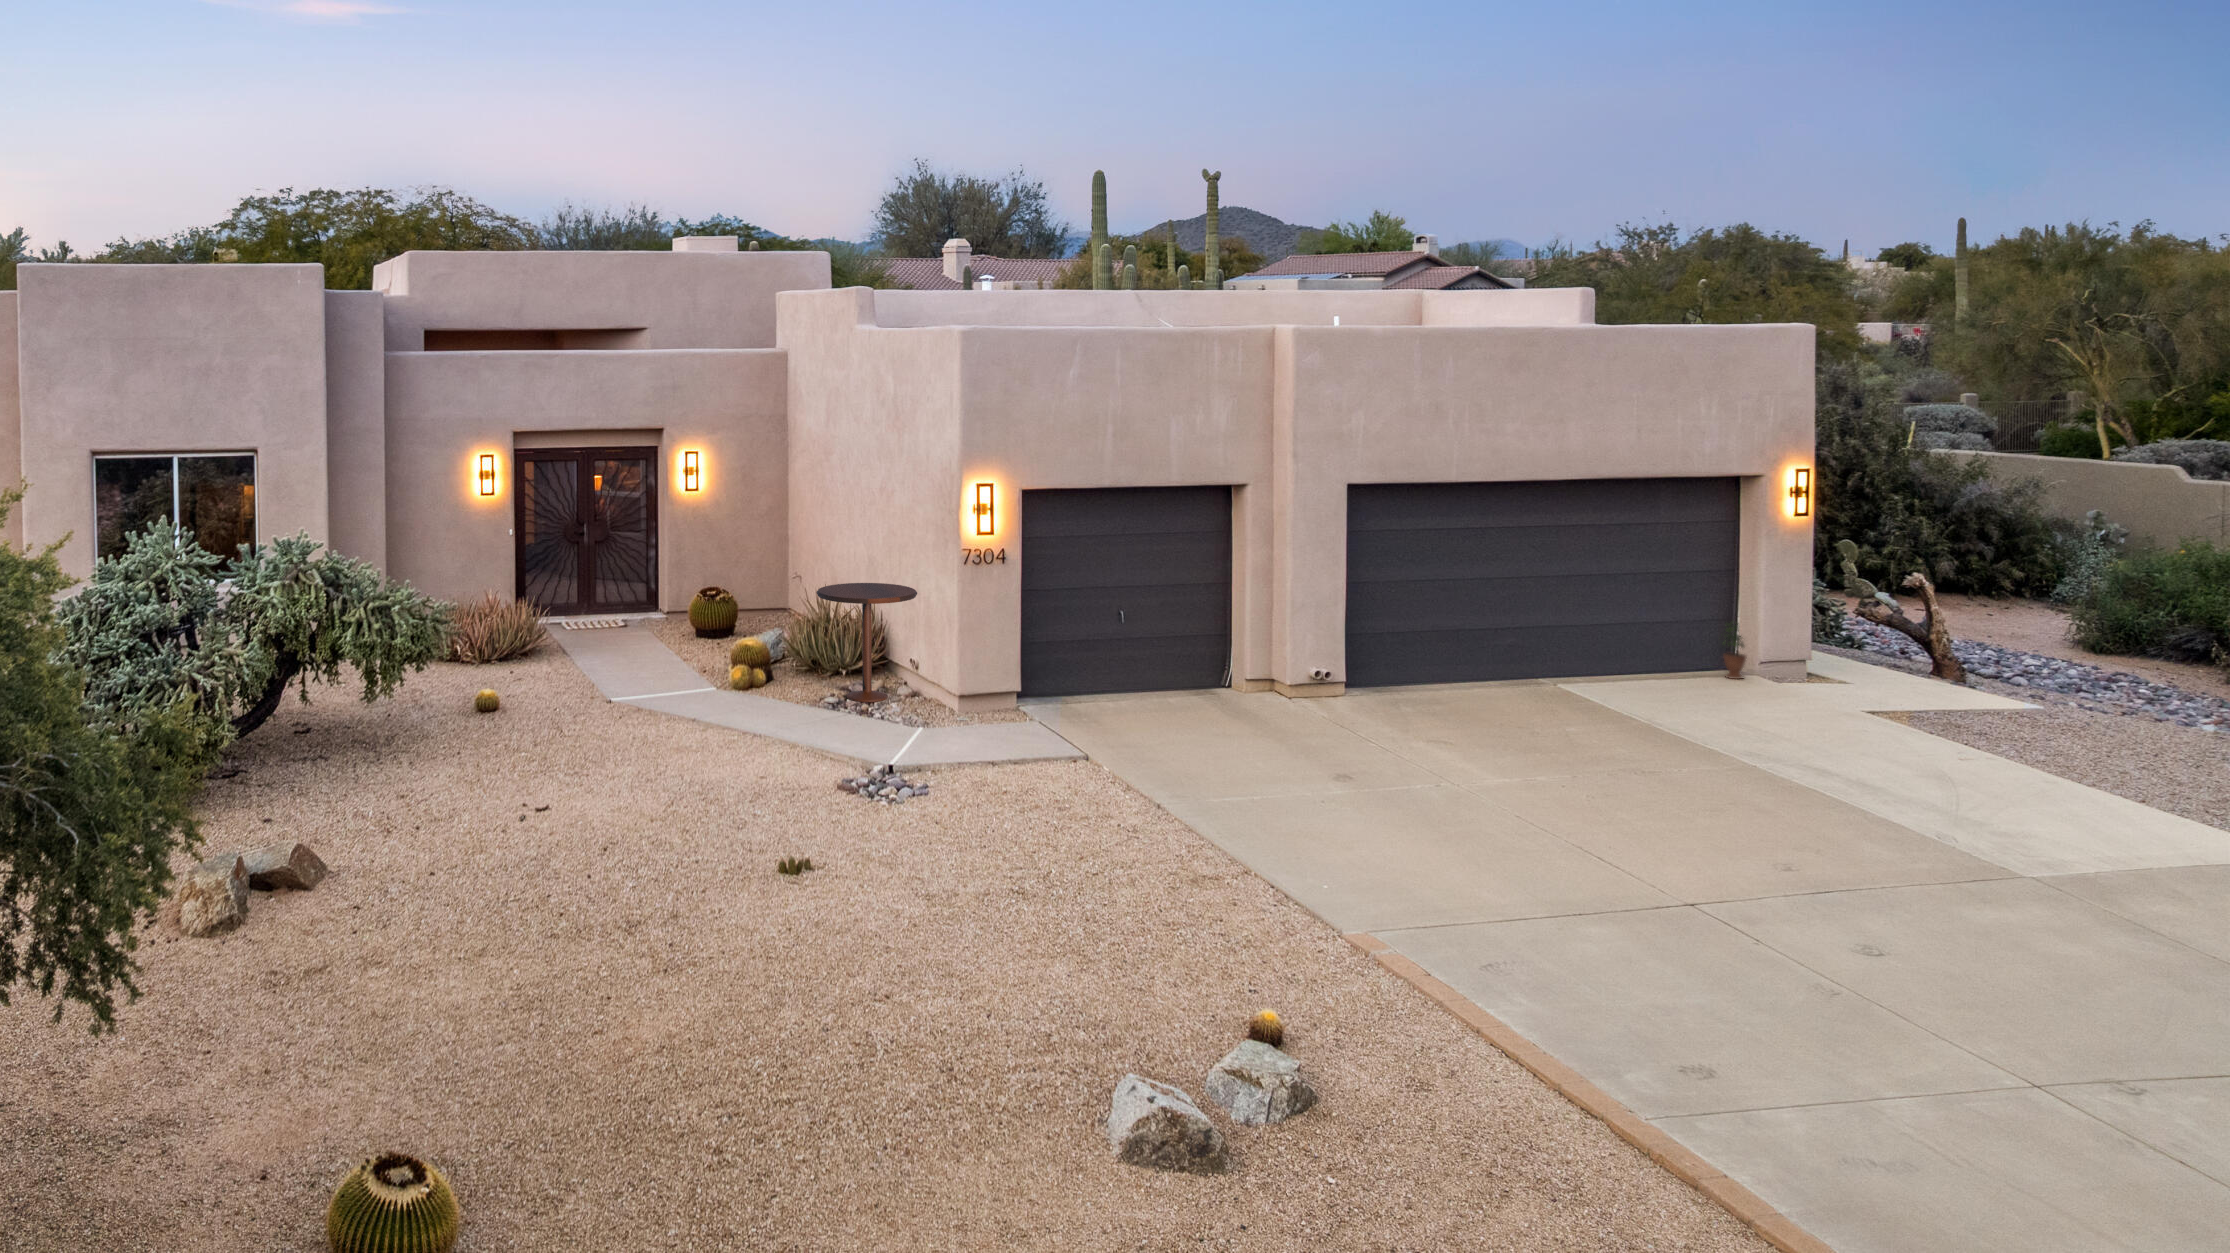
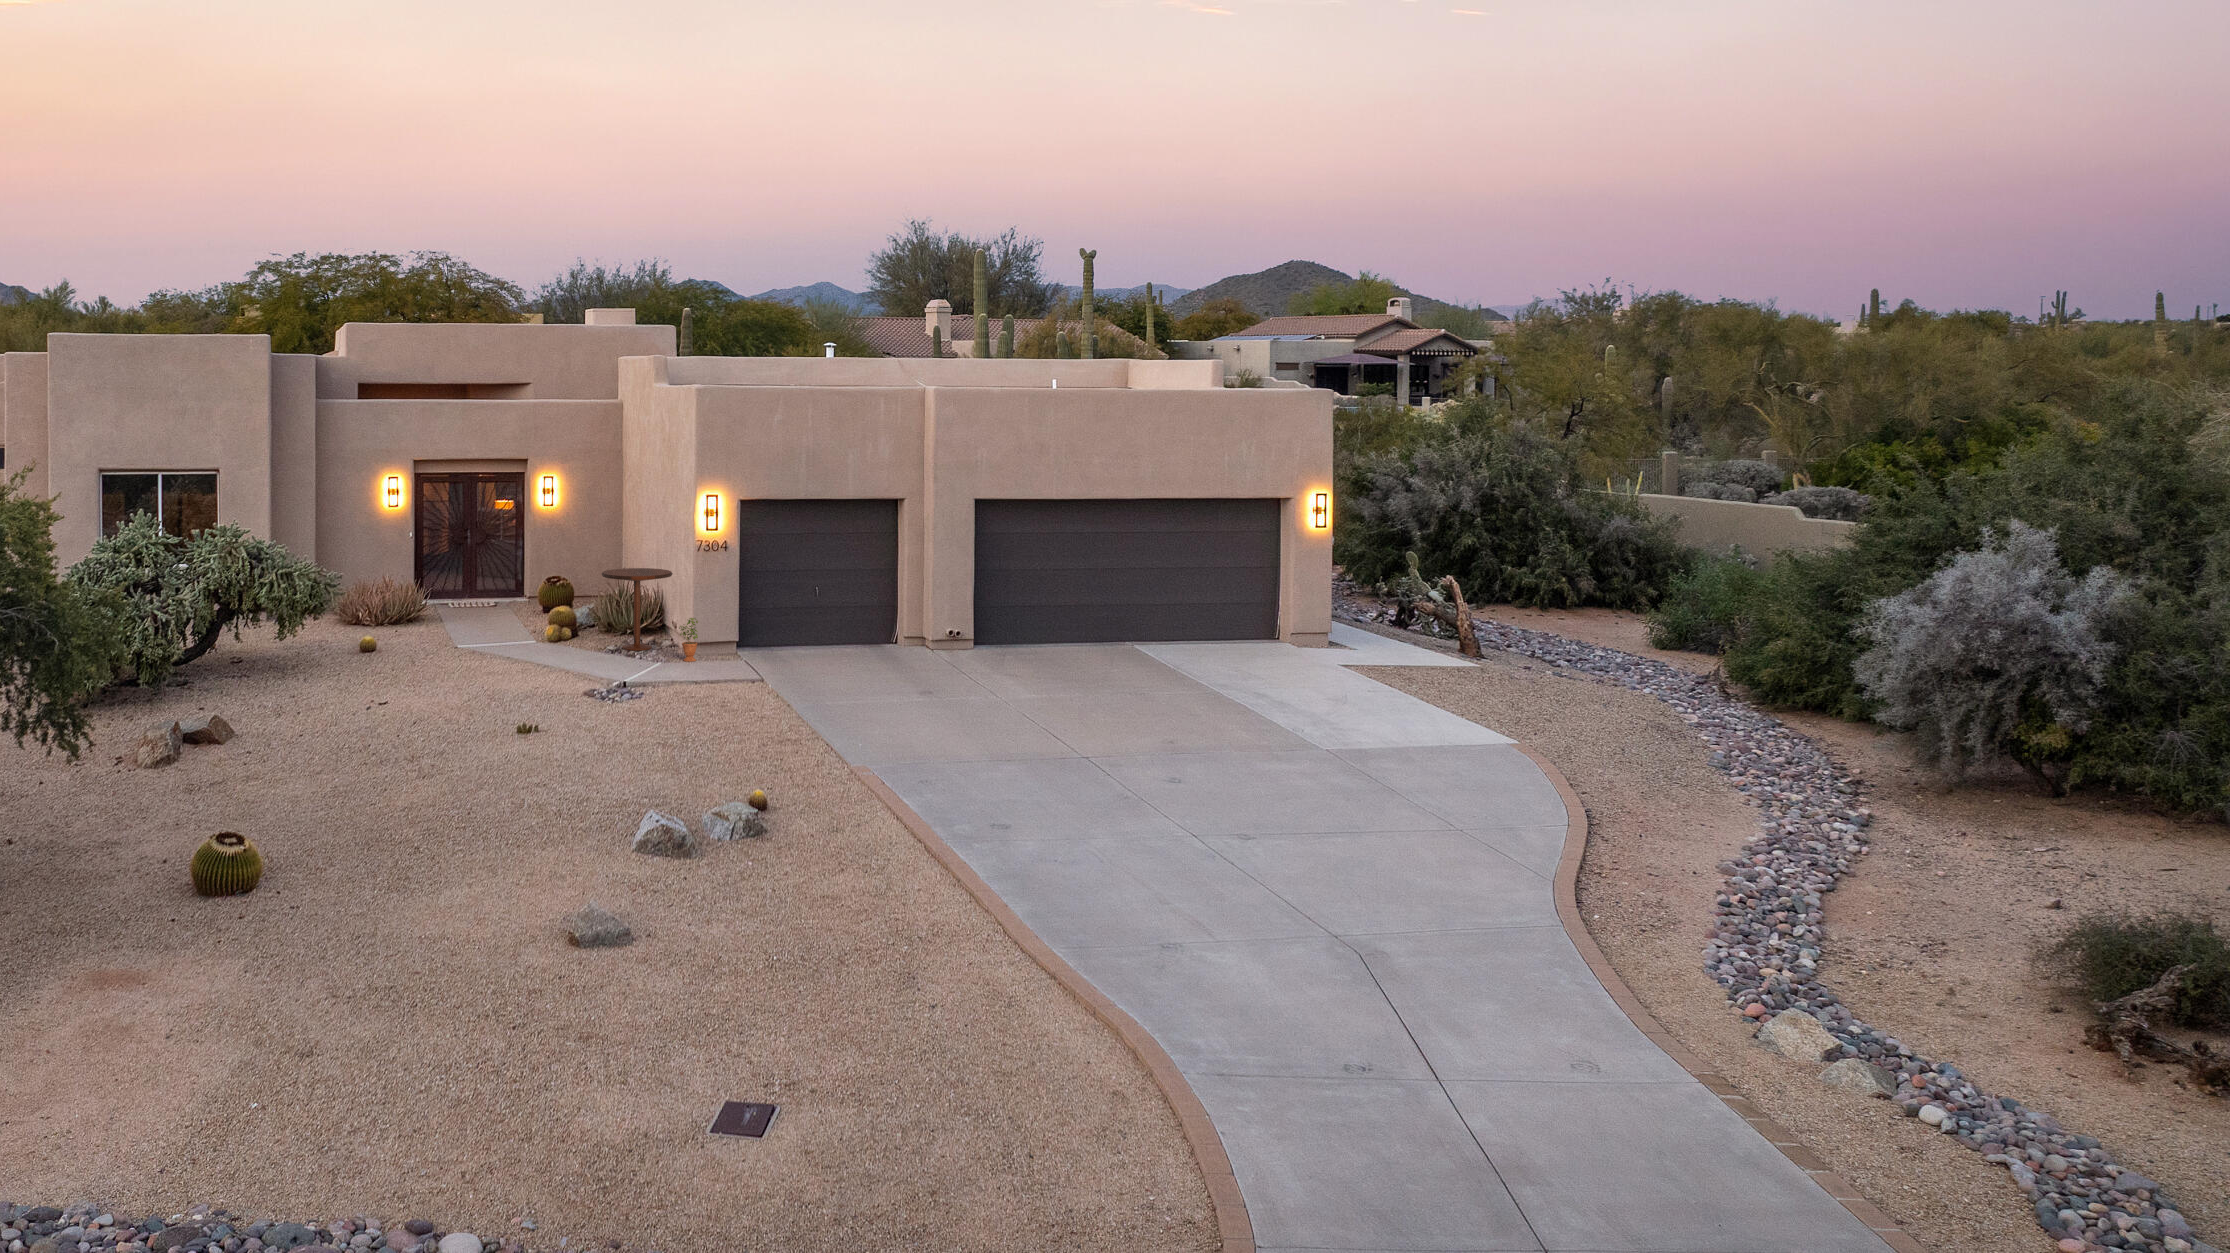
potted plant: present [1723,621,1747,679] -> present [679,618,698,662]

